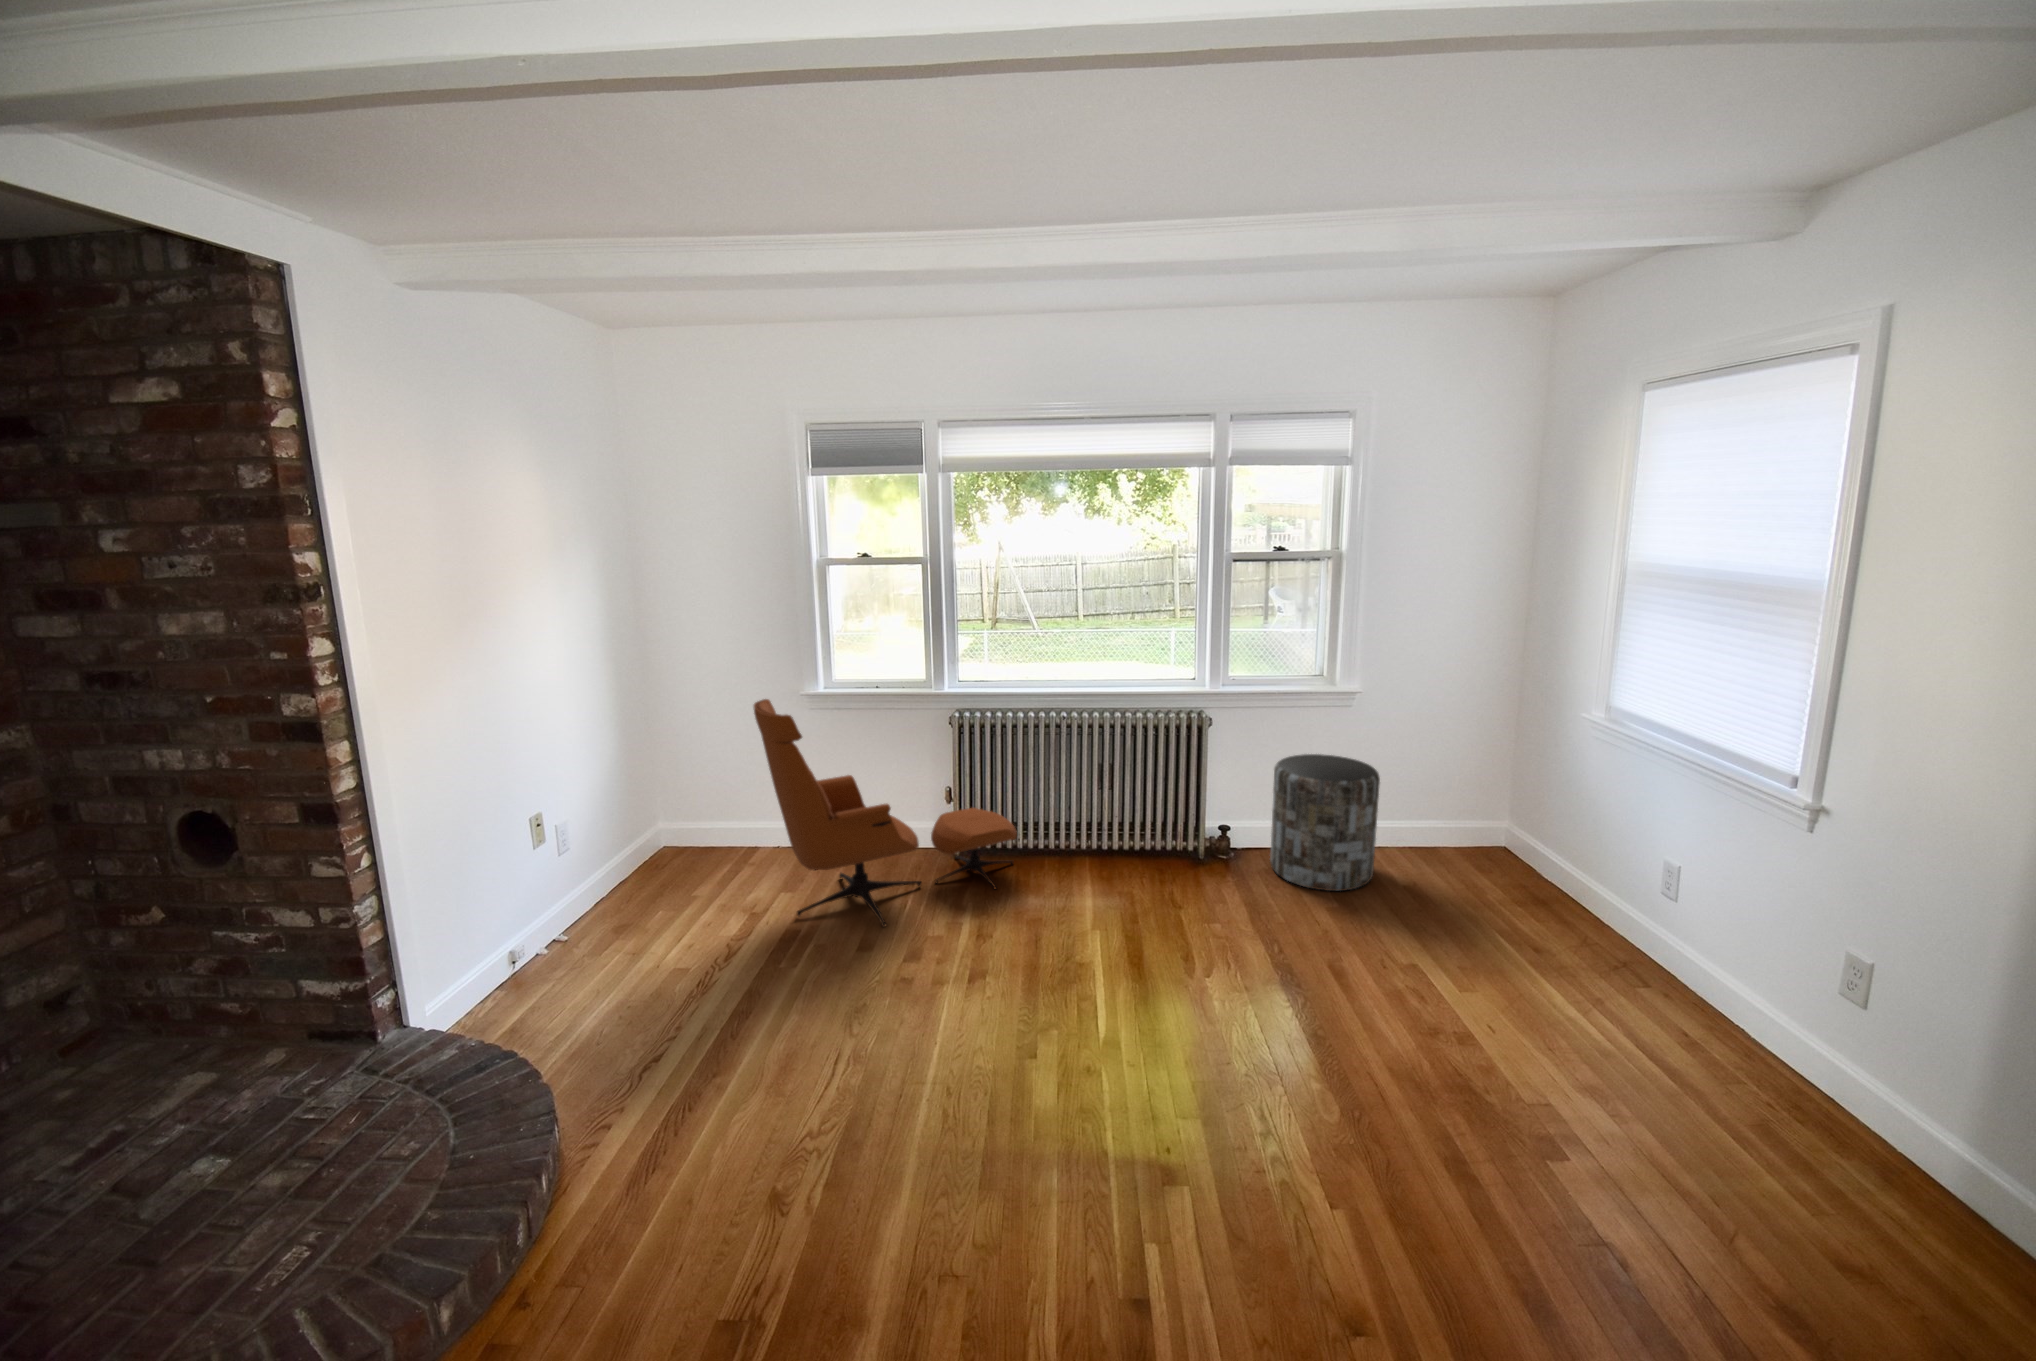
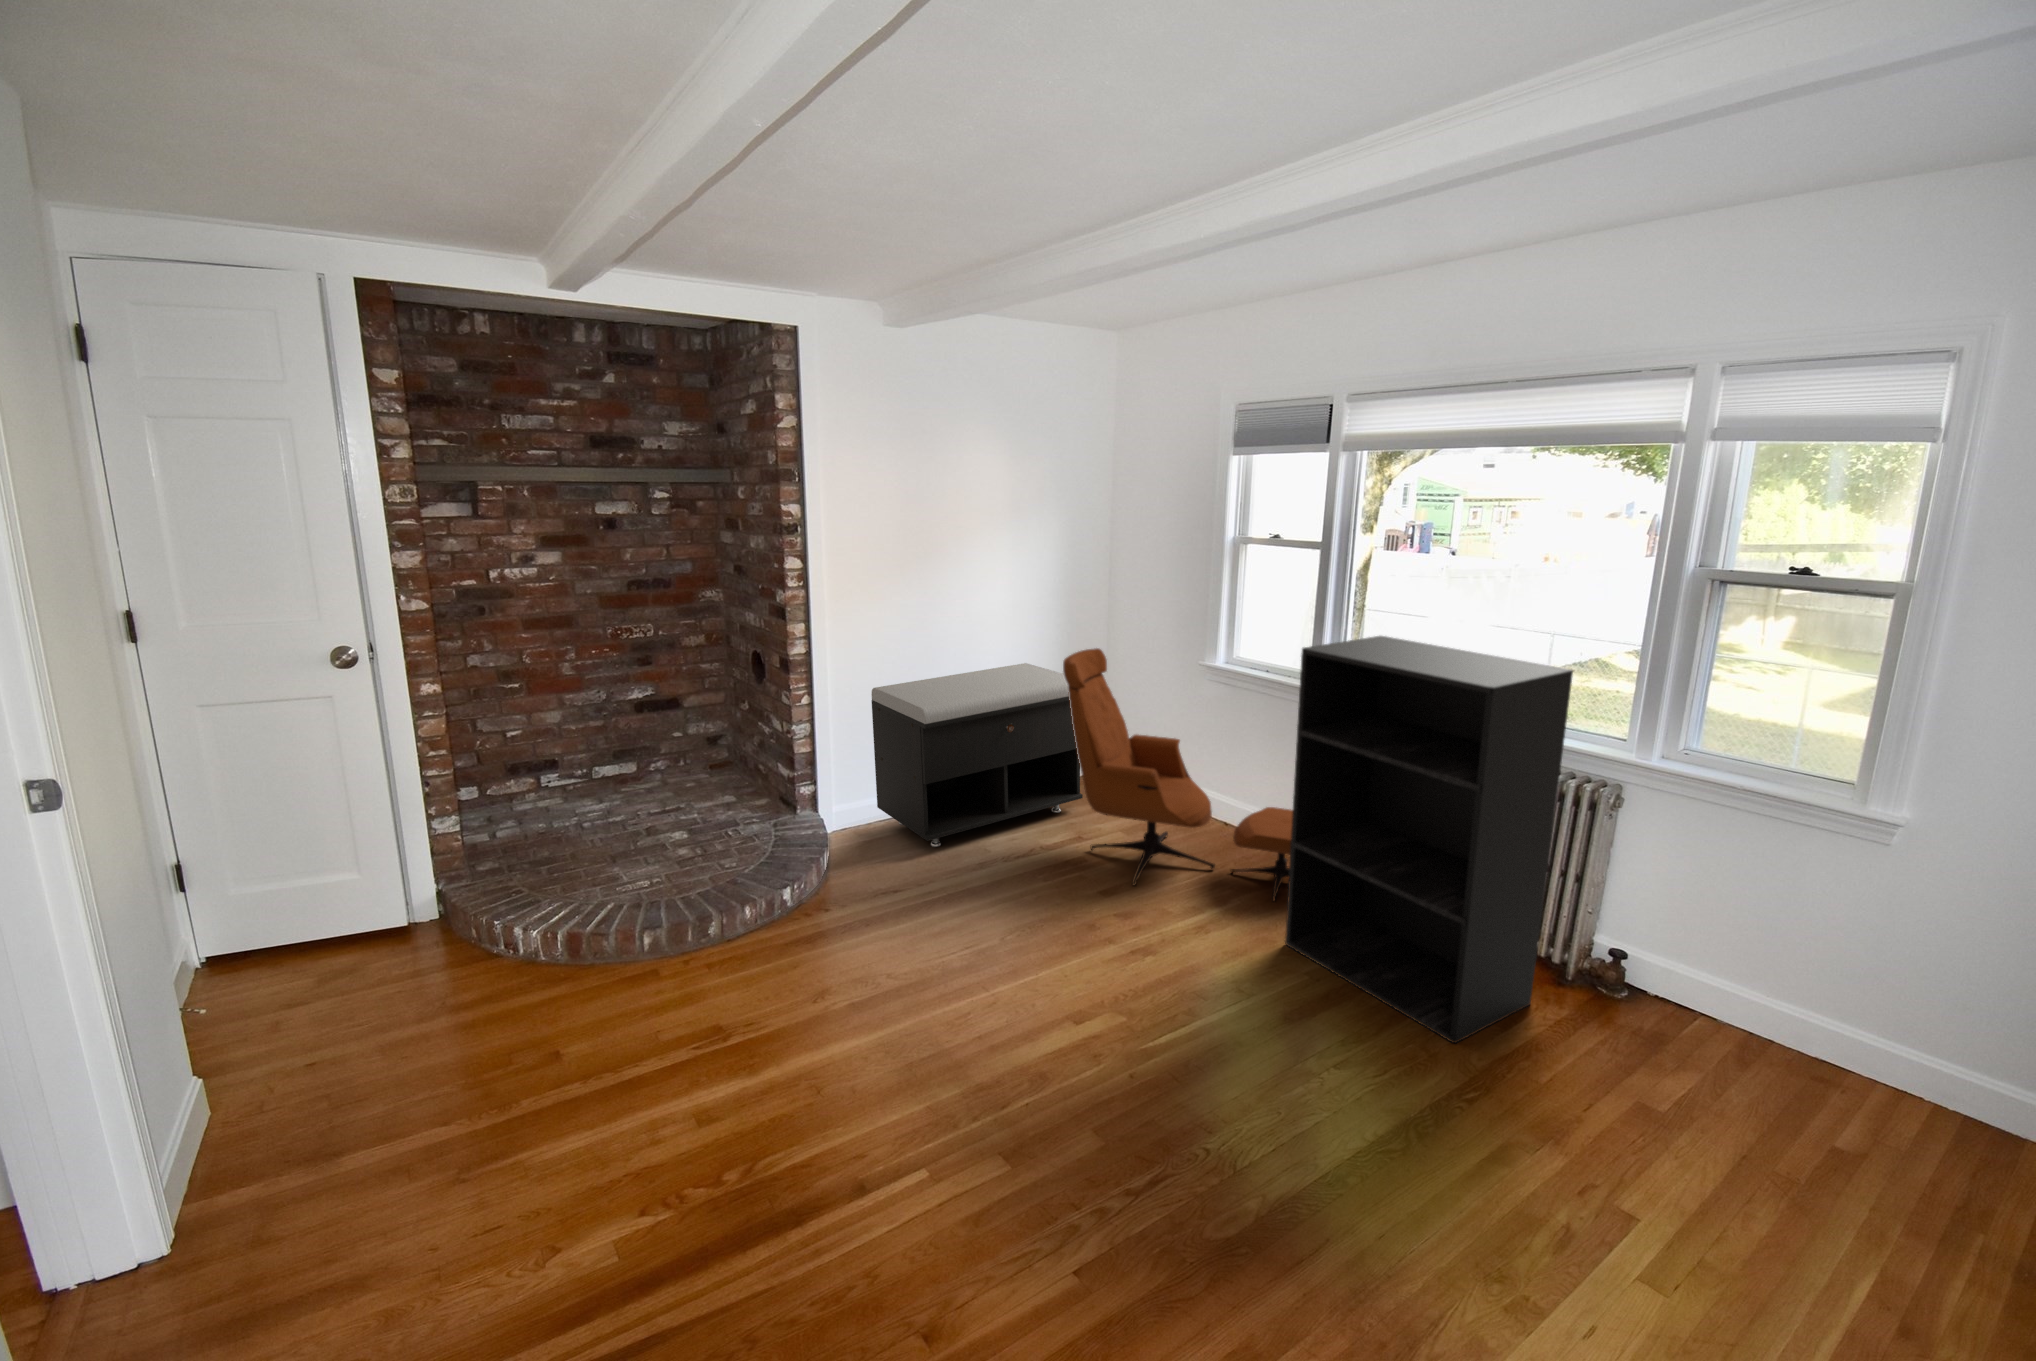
bookshelf: none [1047,639,1222,921] -> present [1285,636,1573,1043]
storage bench: none [462,741,728,992] -> present [871,663,1083,847]
side table: present [1270,754,1380,891] -> none [1656,886,1903,1141]

